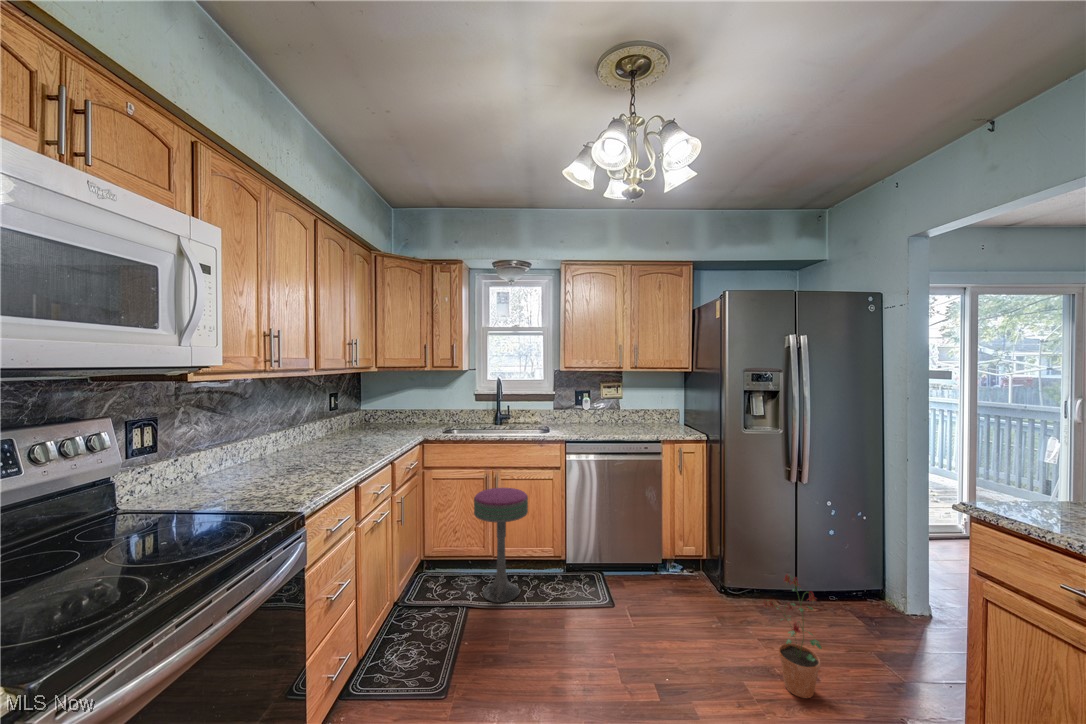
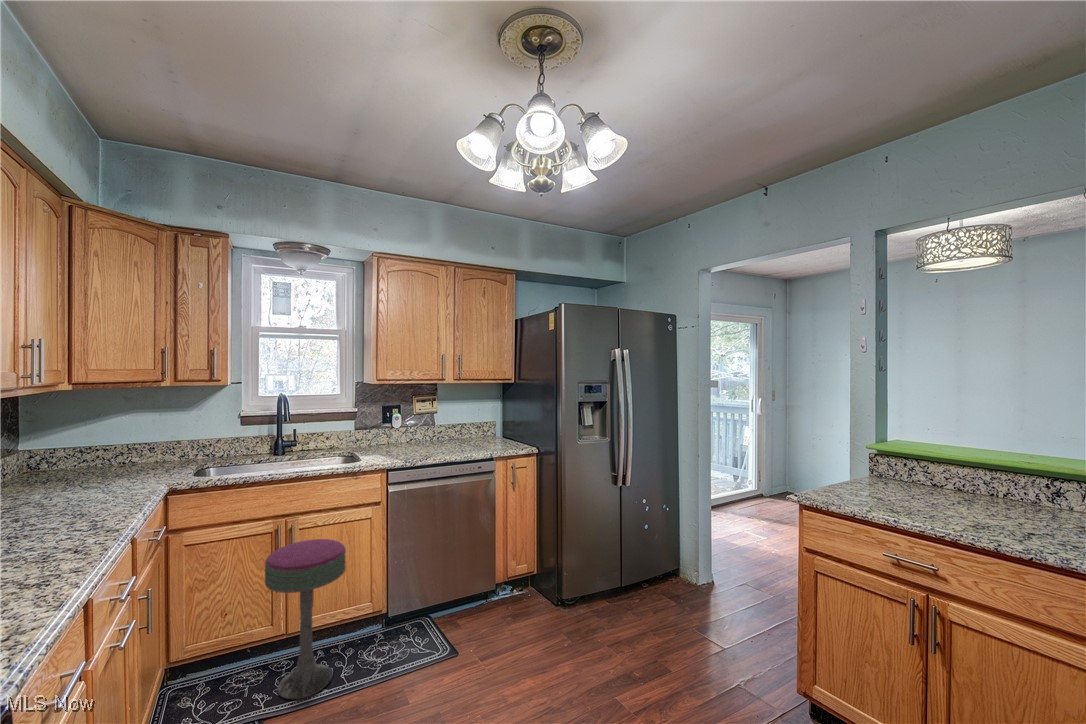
potted plant: present [764,574,822,698] -> none [612,574,667,687]

